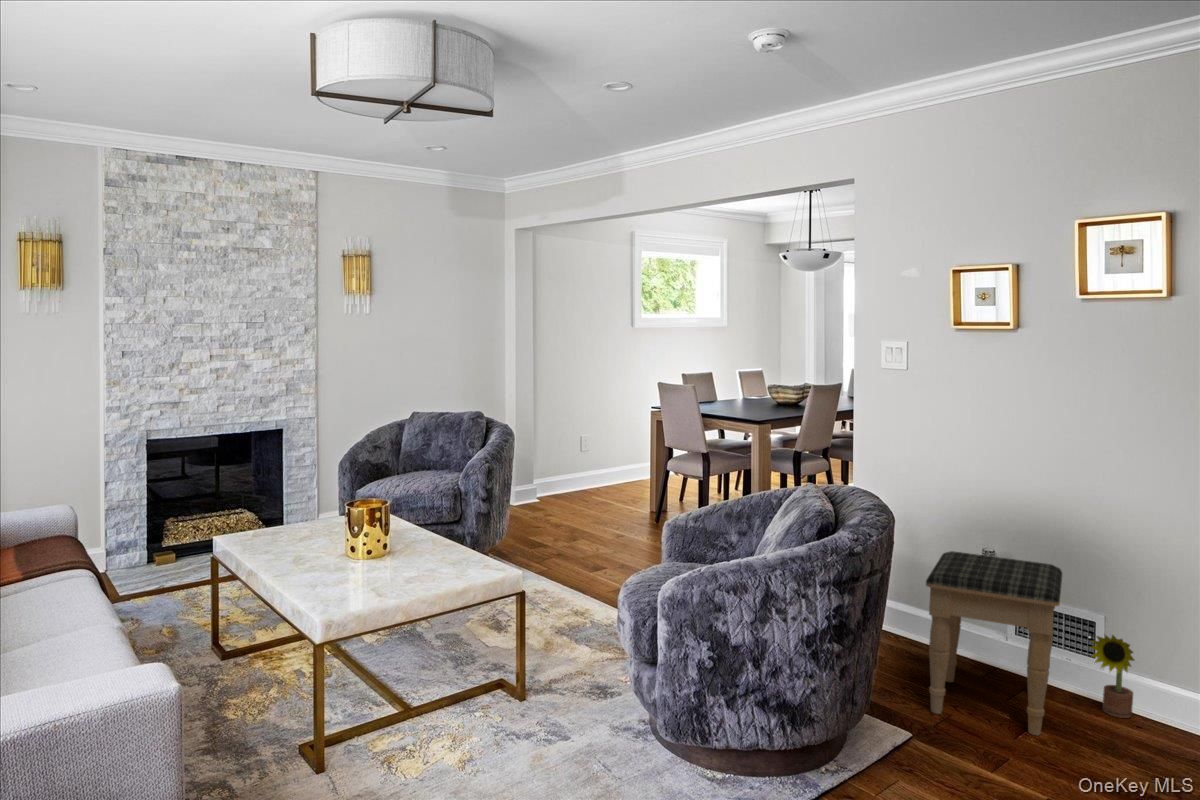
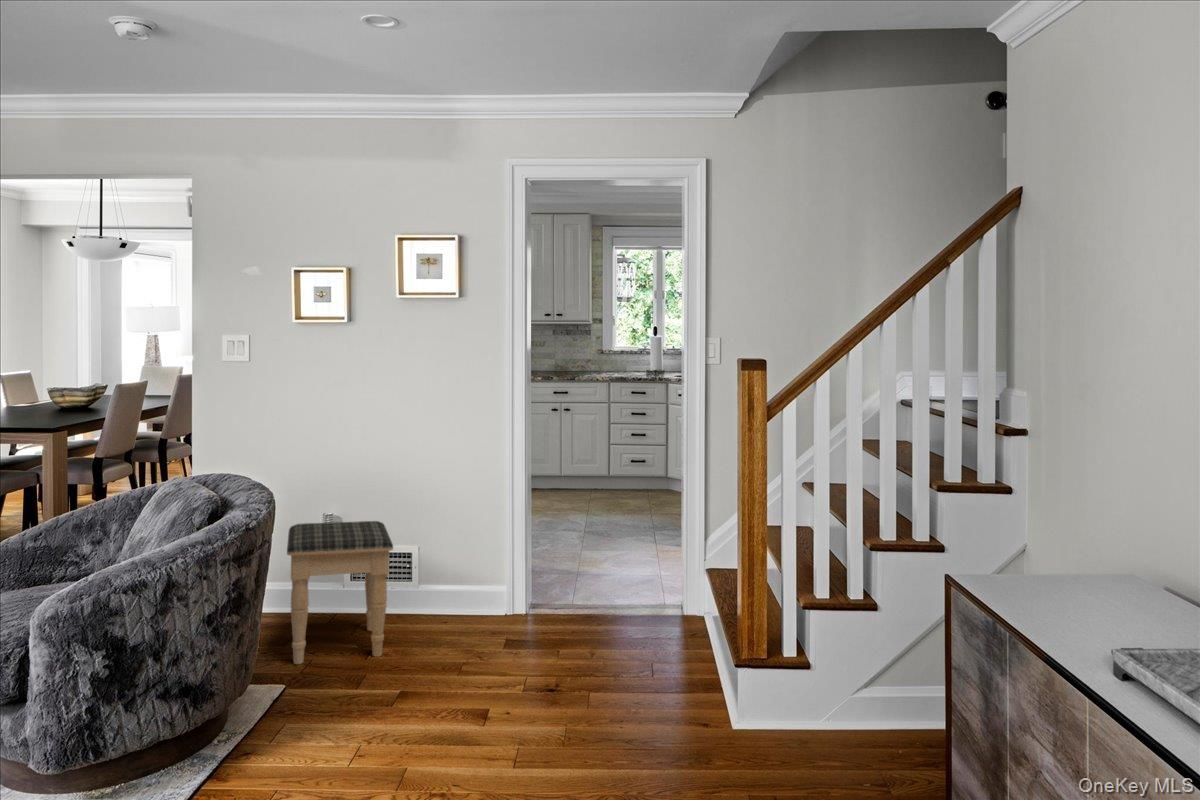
decorative plant: present [1090,635,1134,718] -> none [406,565,438,627]

